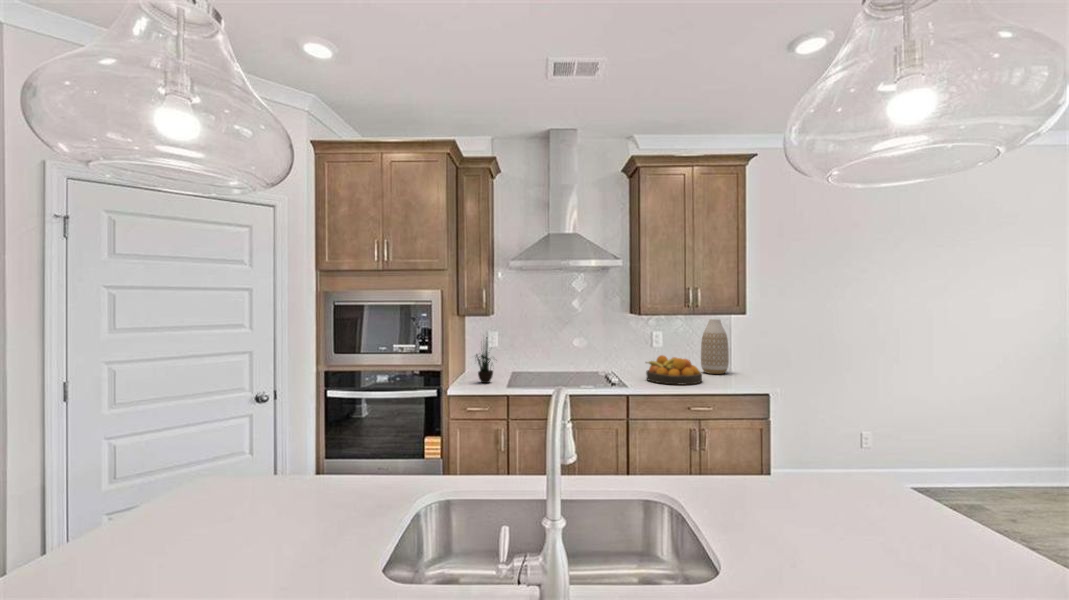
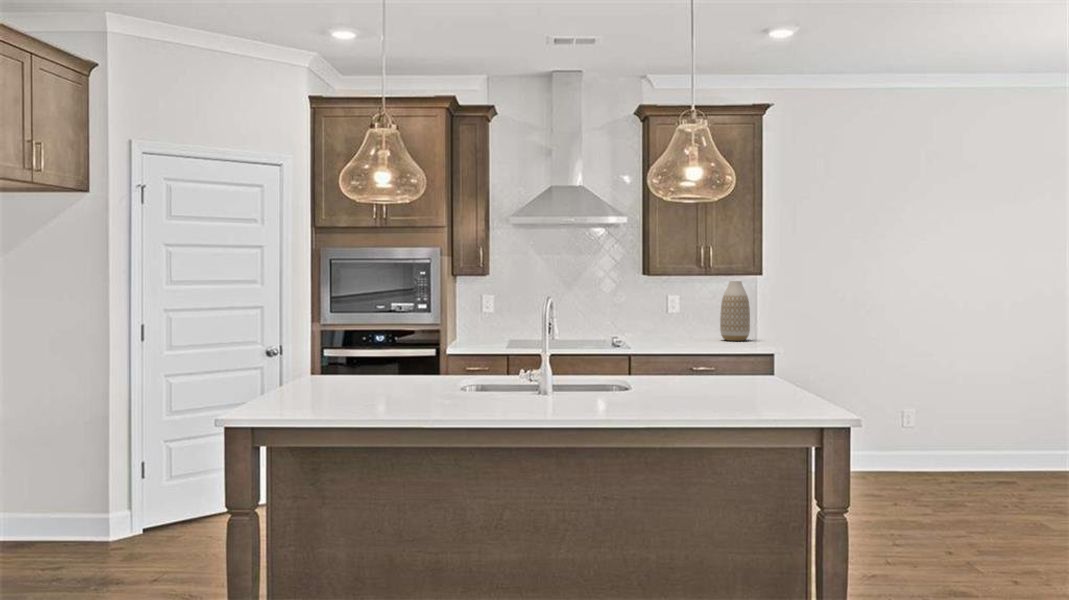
potted plant: present [476,338,493,383] -> none [466,288,497,346]
fruit bowl: present [646,355,702,385] -> none [654,319,713,347]

